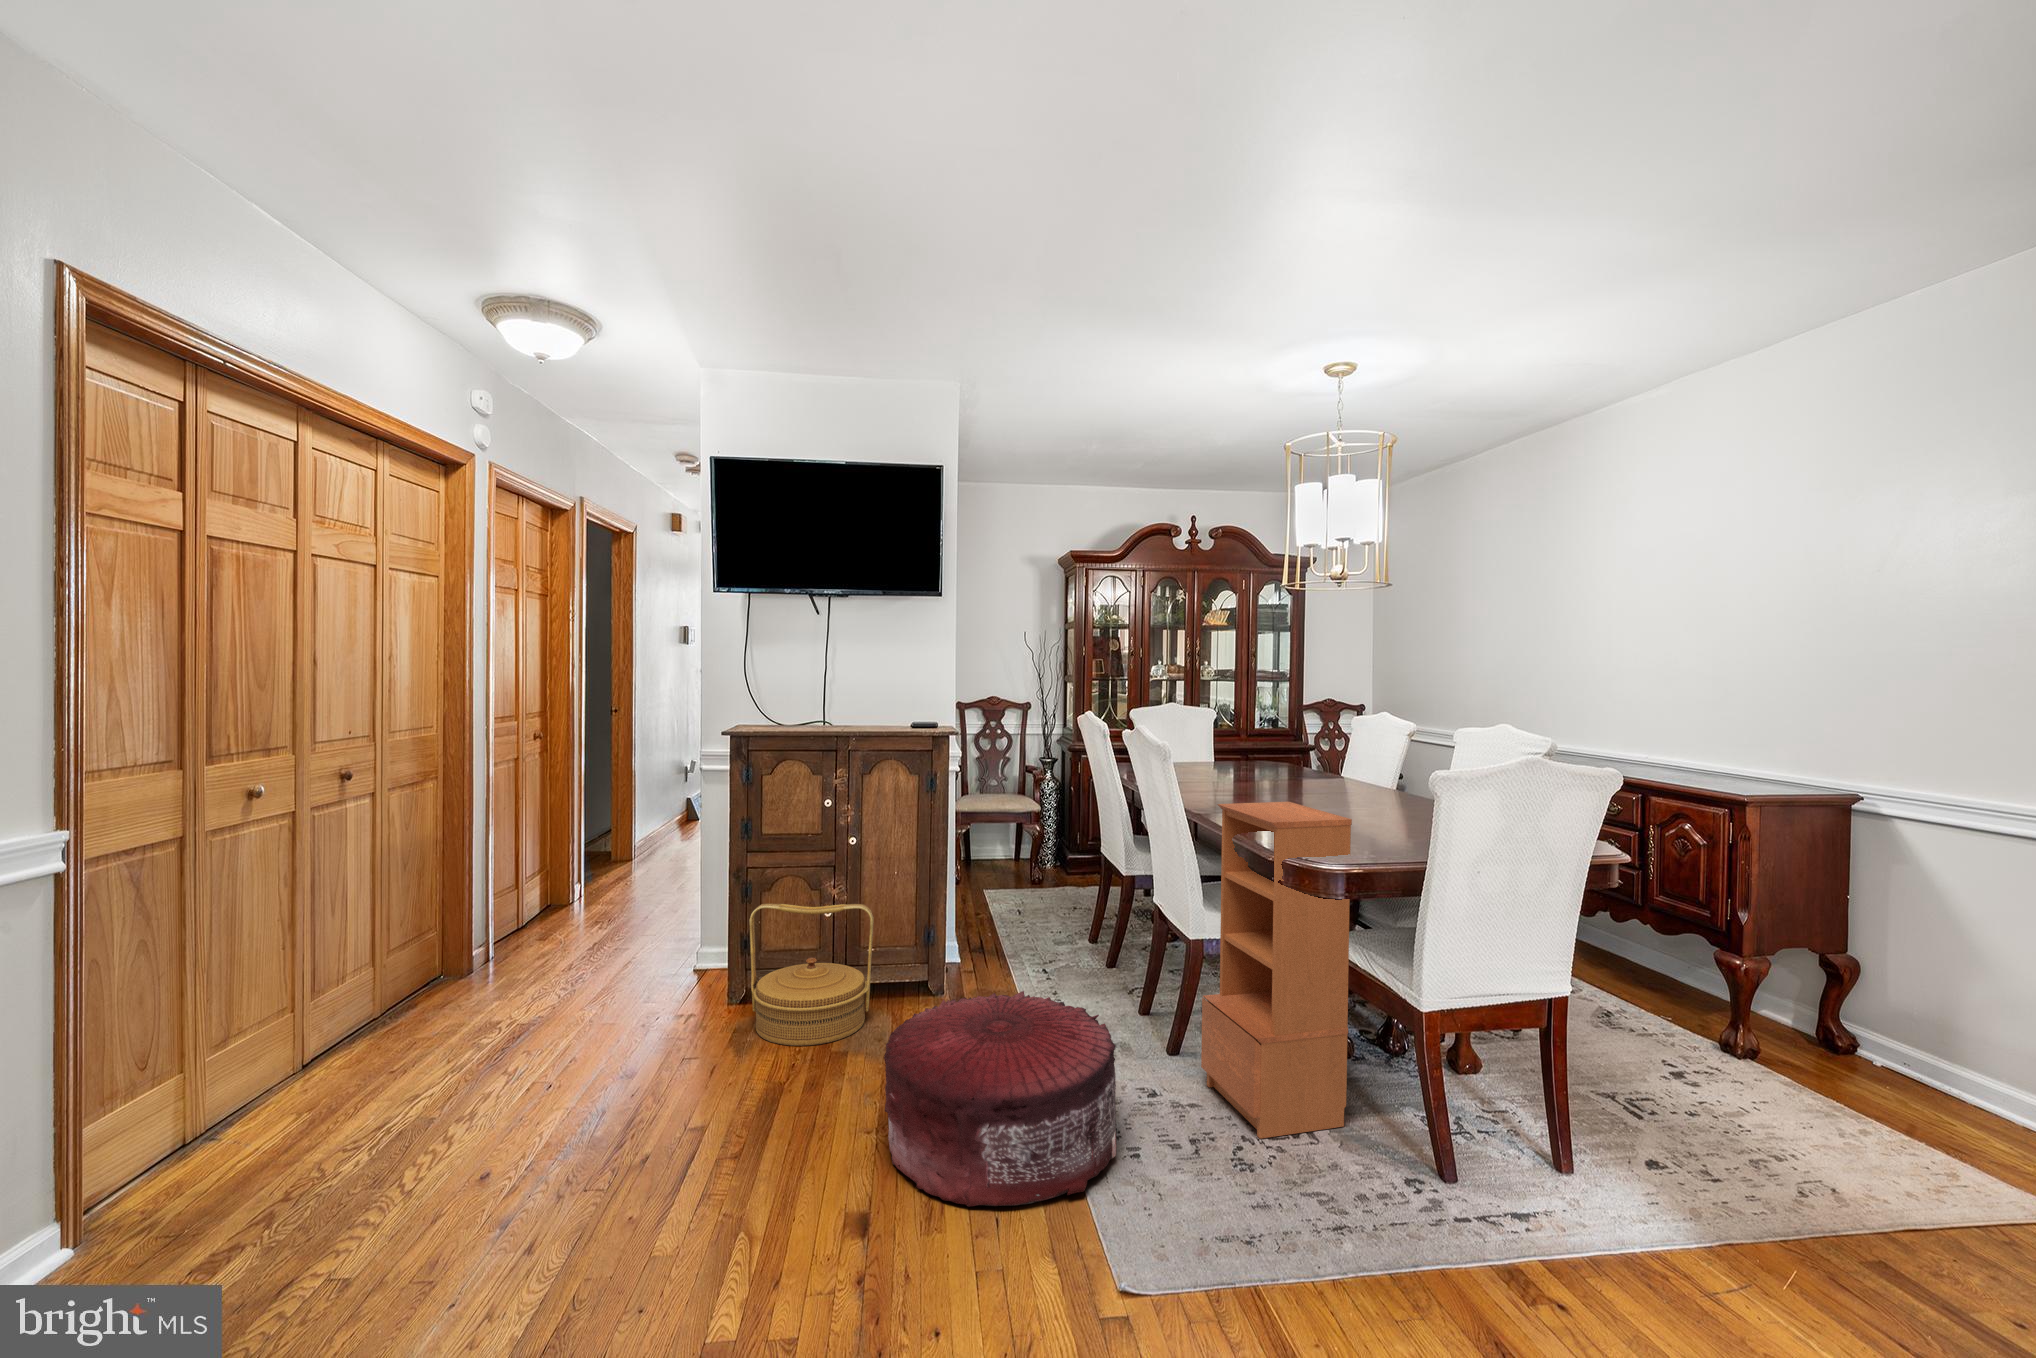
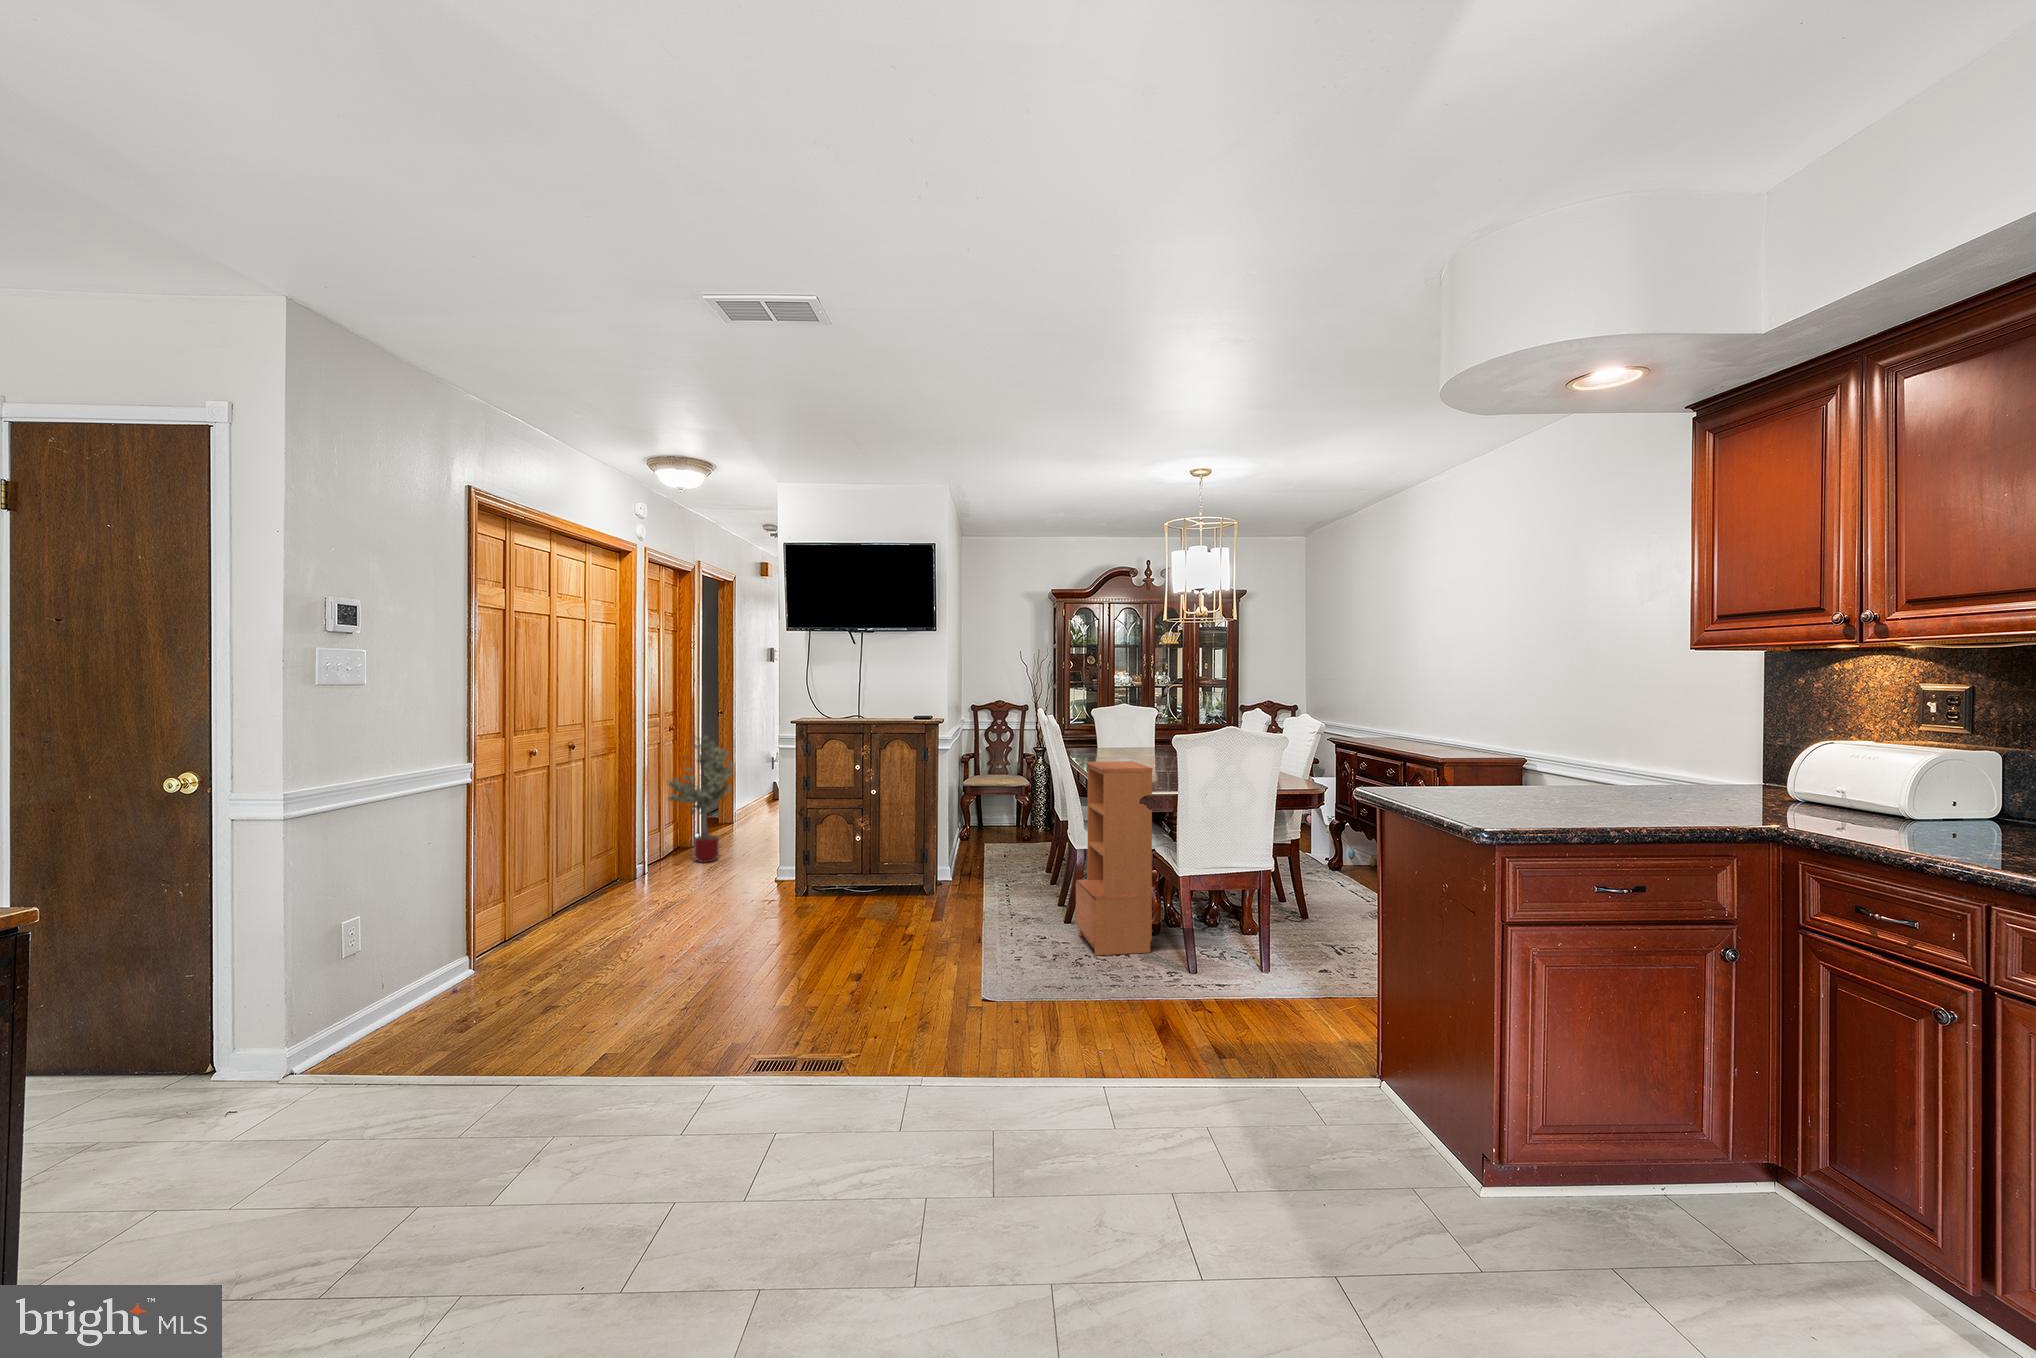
potted tree: none [524,746,634,934] -> present [667,736,733,863]
woven basket: present [749,903,874,1046] -> none [808,829,885,915]
pouf: present [884,991,1117,1207] -> none [876,874,1012,973]

